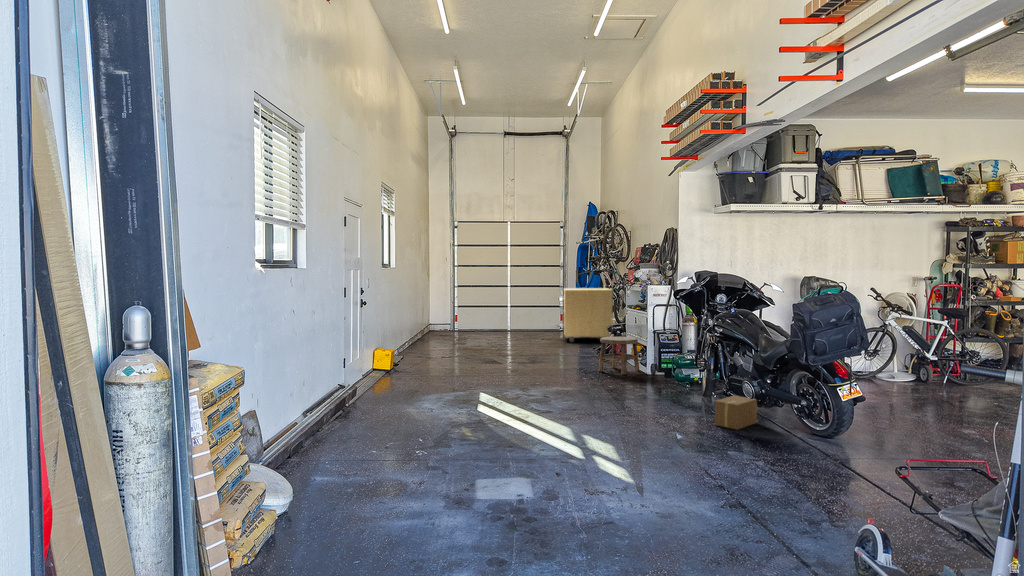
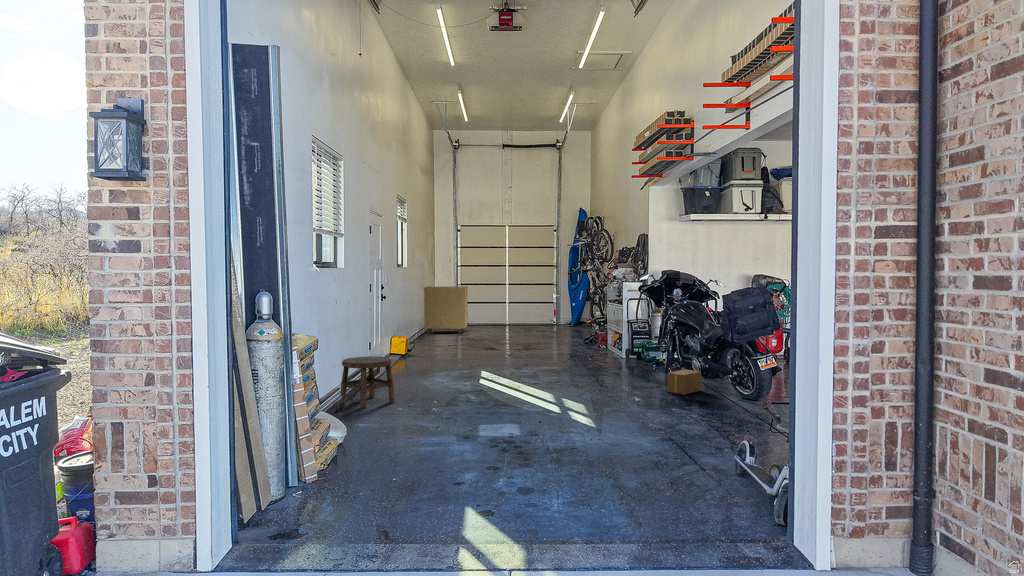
storage cabinet: present [564,288,613,342] -> present [424,286,468,334]
stool: present [598,337,639,374] -> present [340,356,395,409]

